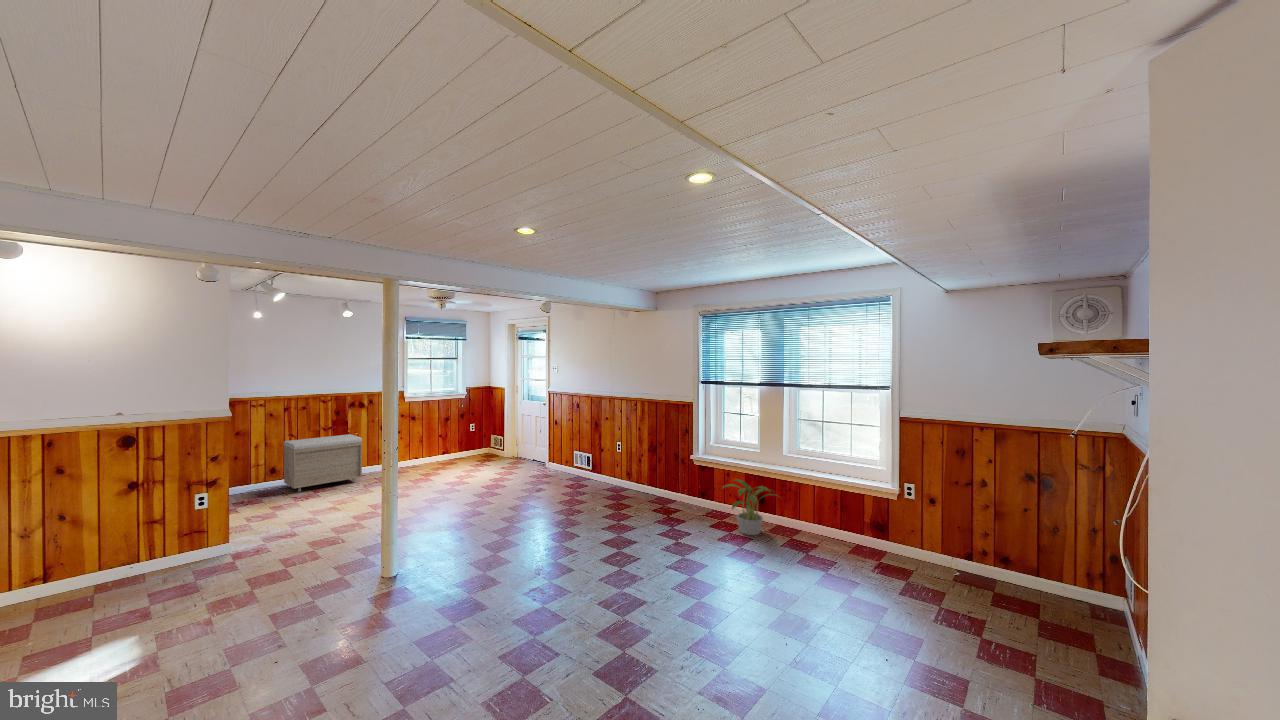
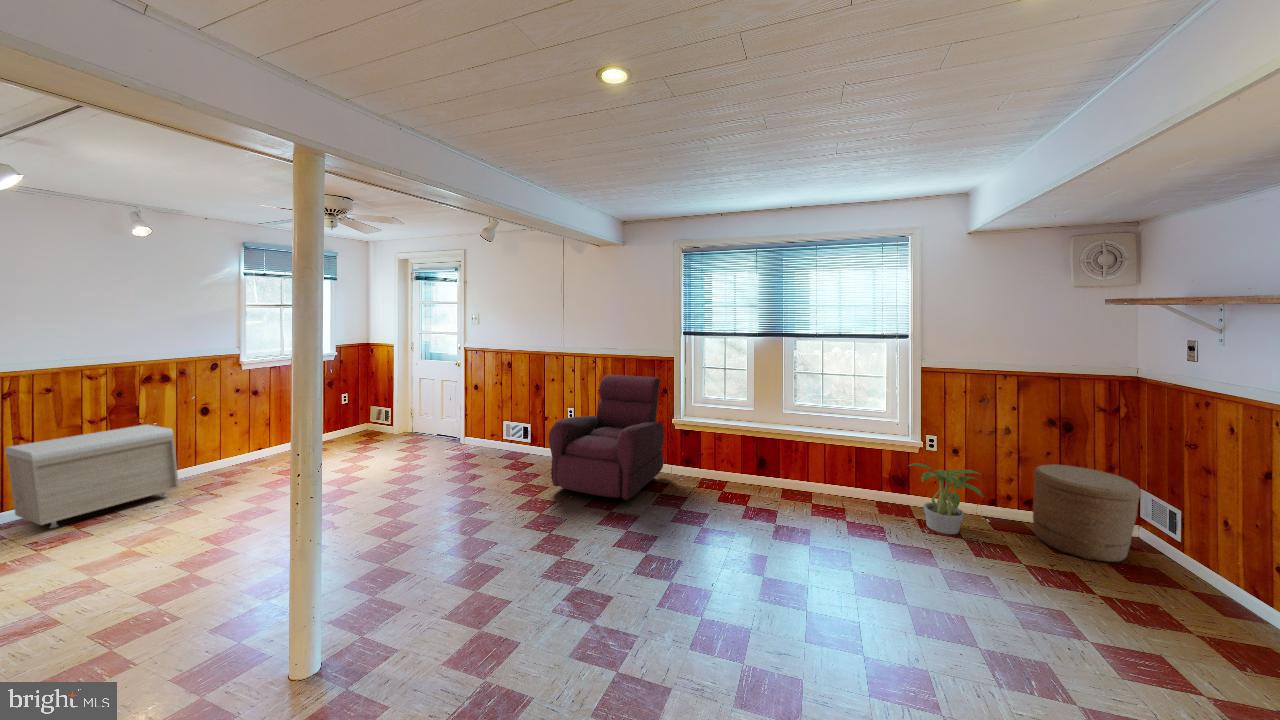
armchair: none [584,416,682,518] -> present [549,375,664,500]
potted plant: present [723,479,774,535] -> present [908,463,984,534]
woven basket: none [990,521,1088,622] -> present [1033,464,1141,562]

